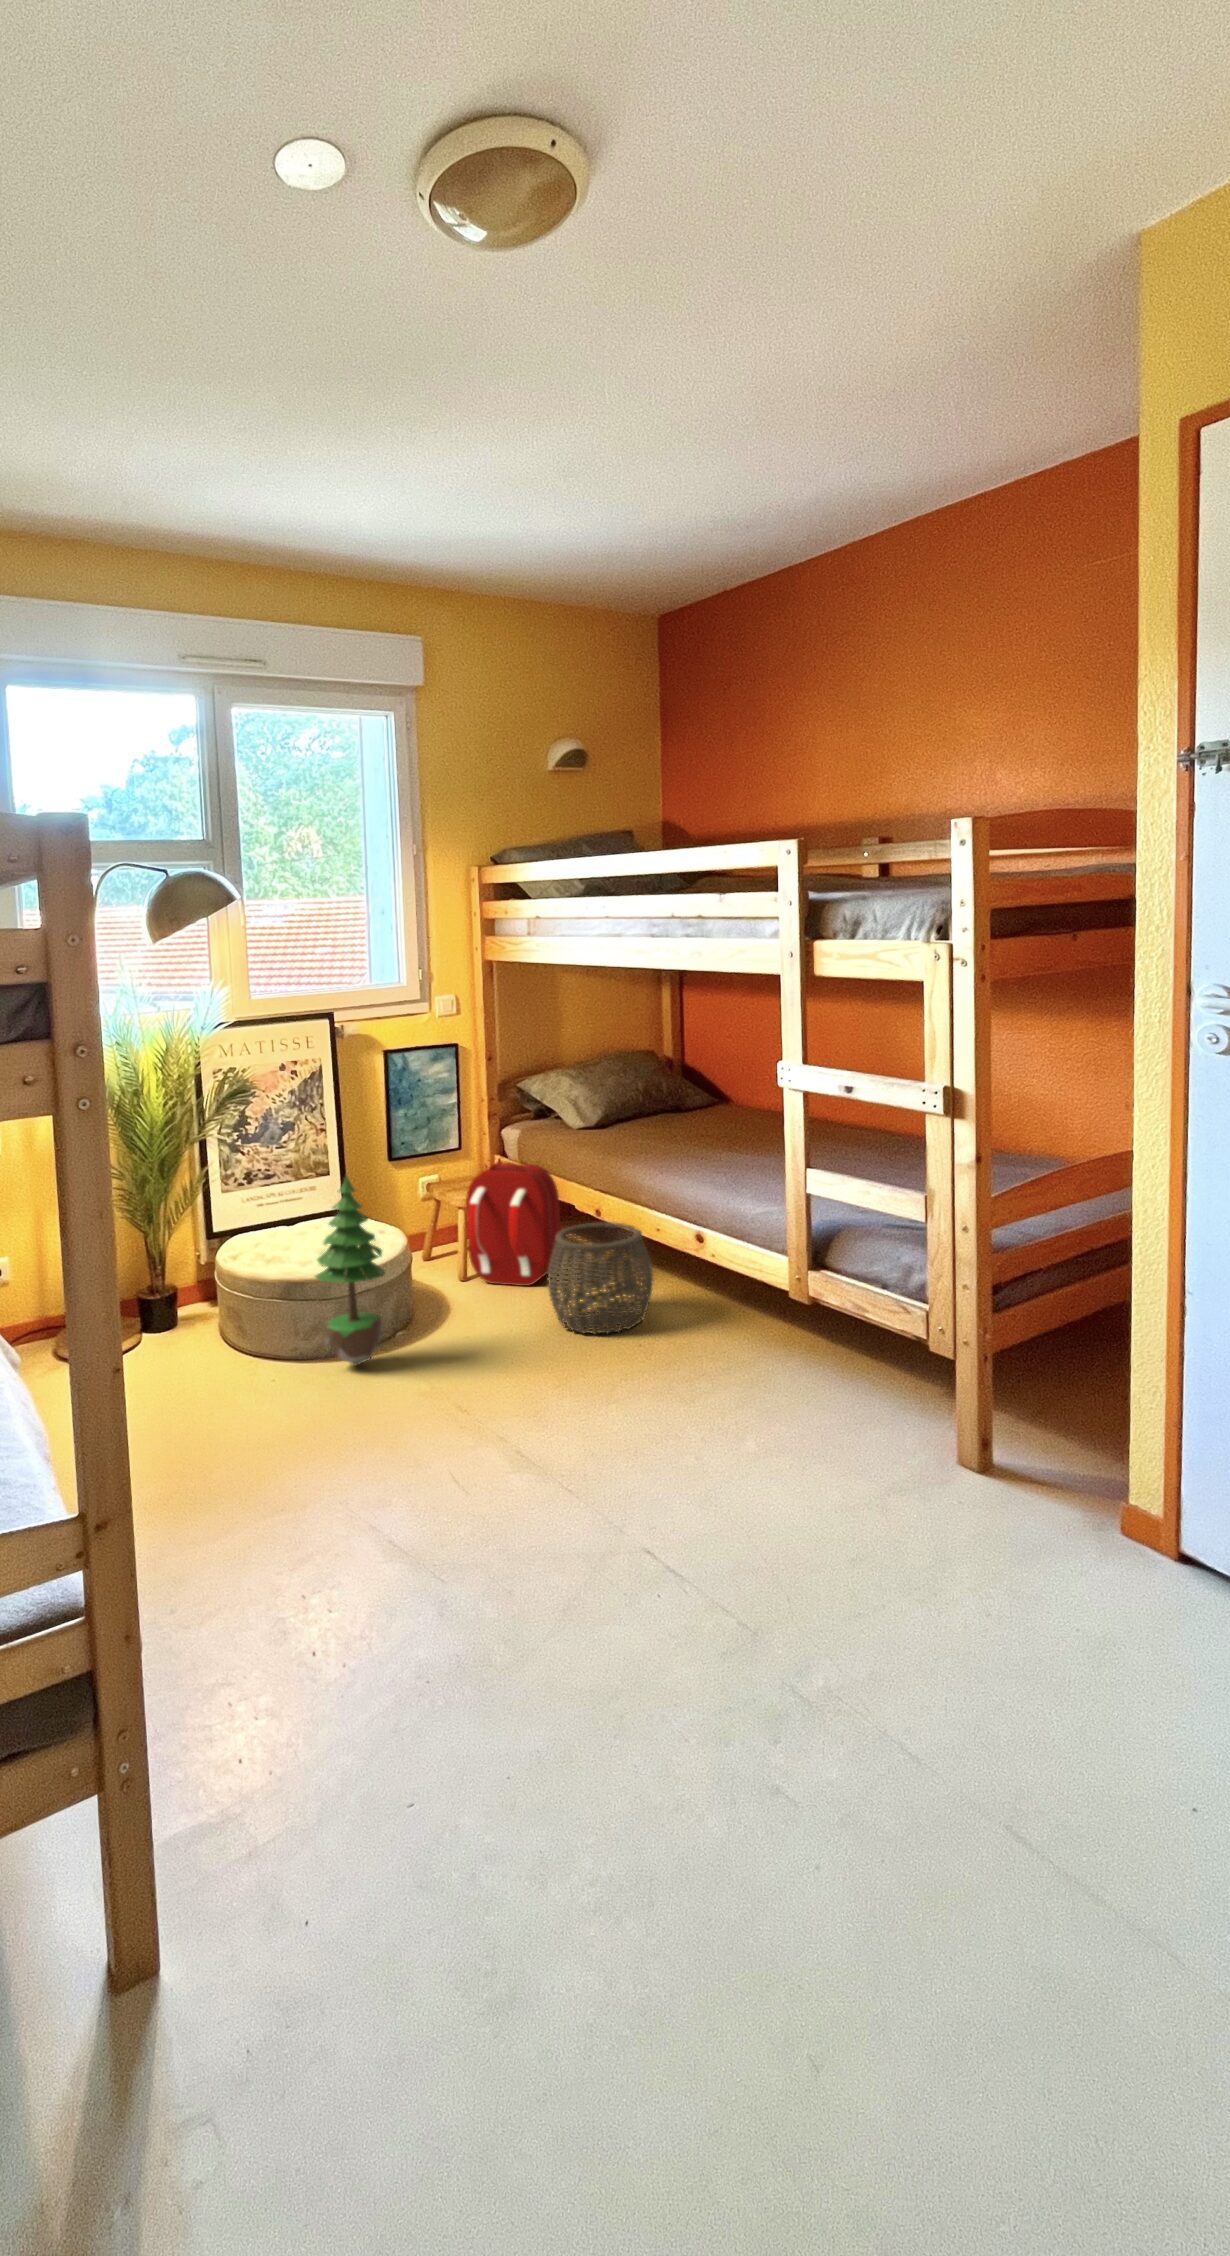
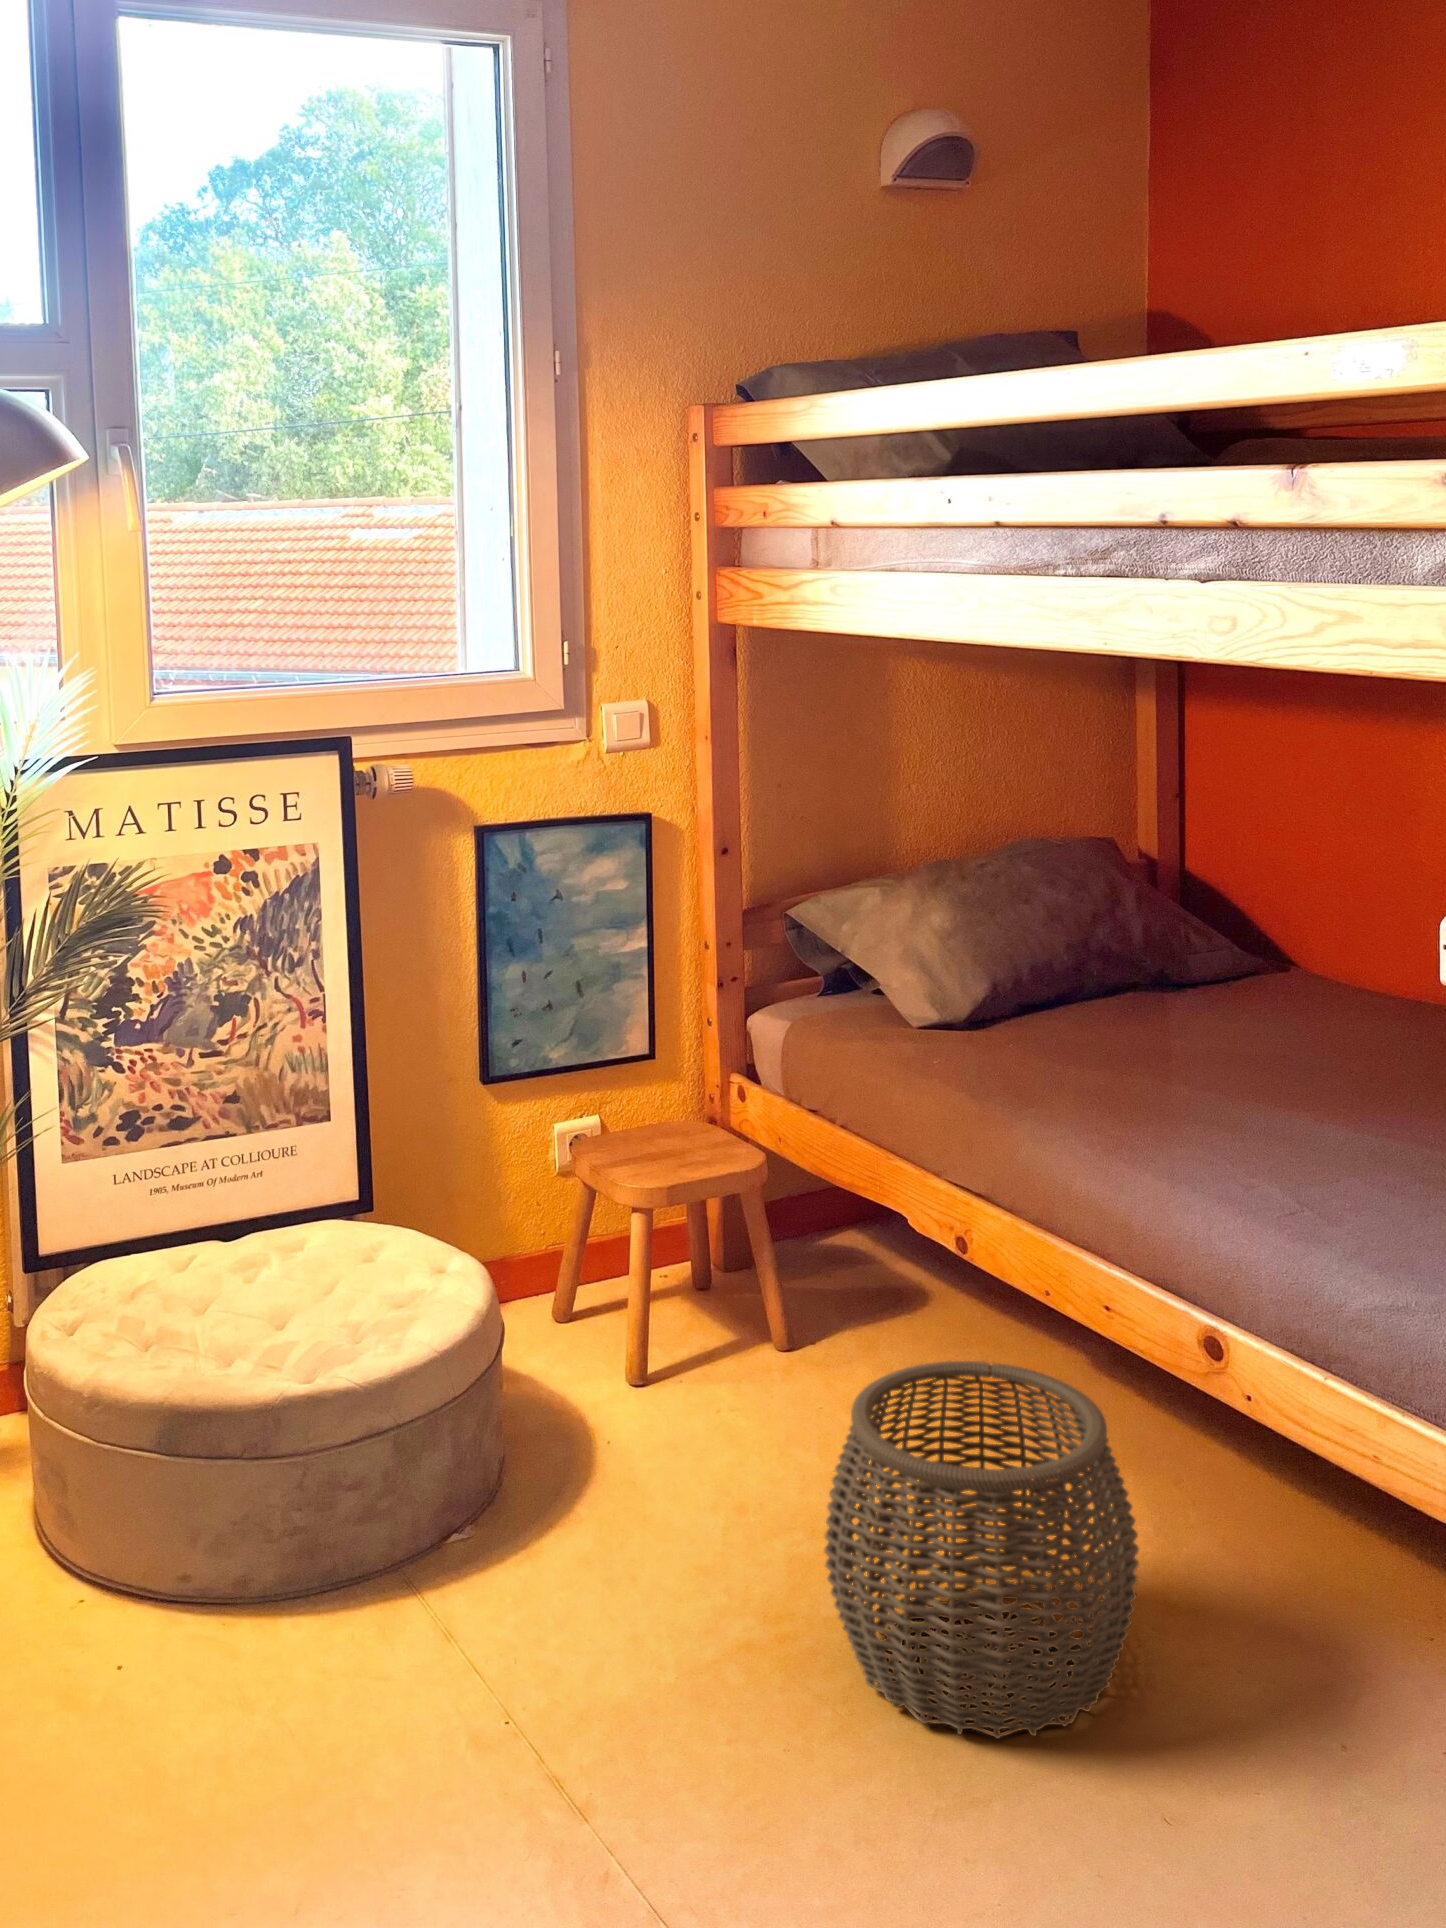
backpack: present [466,1161,564,1286] -> none [633,1132,886,1466]
potted tree: present [315,1177,385,1366] -> none [150,1223,355,1770]

